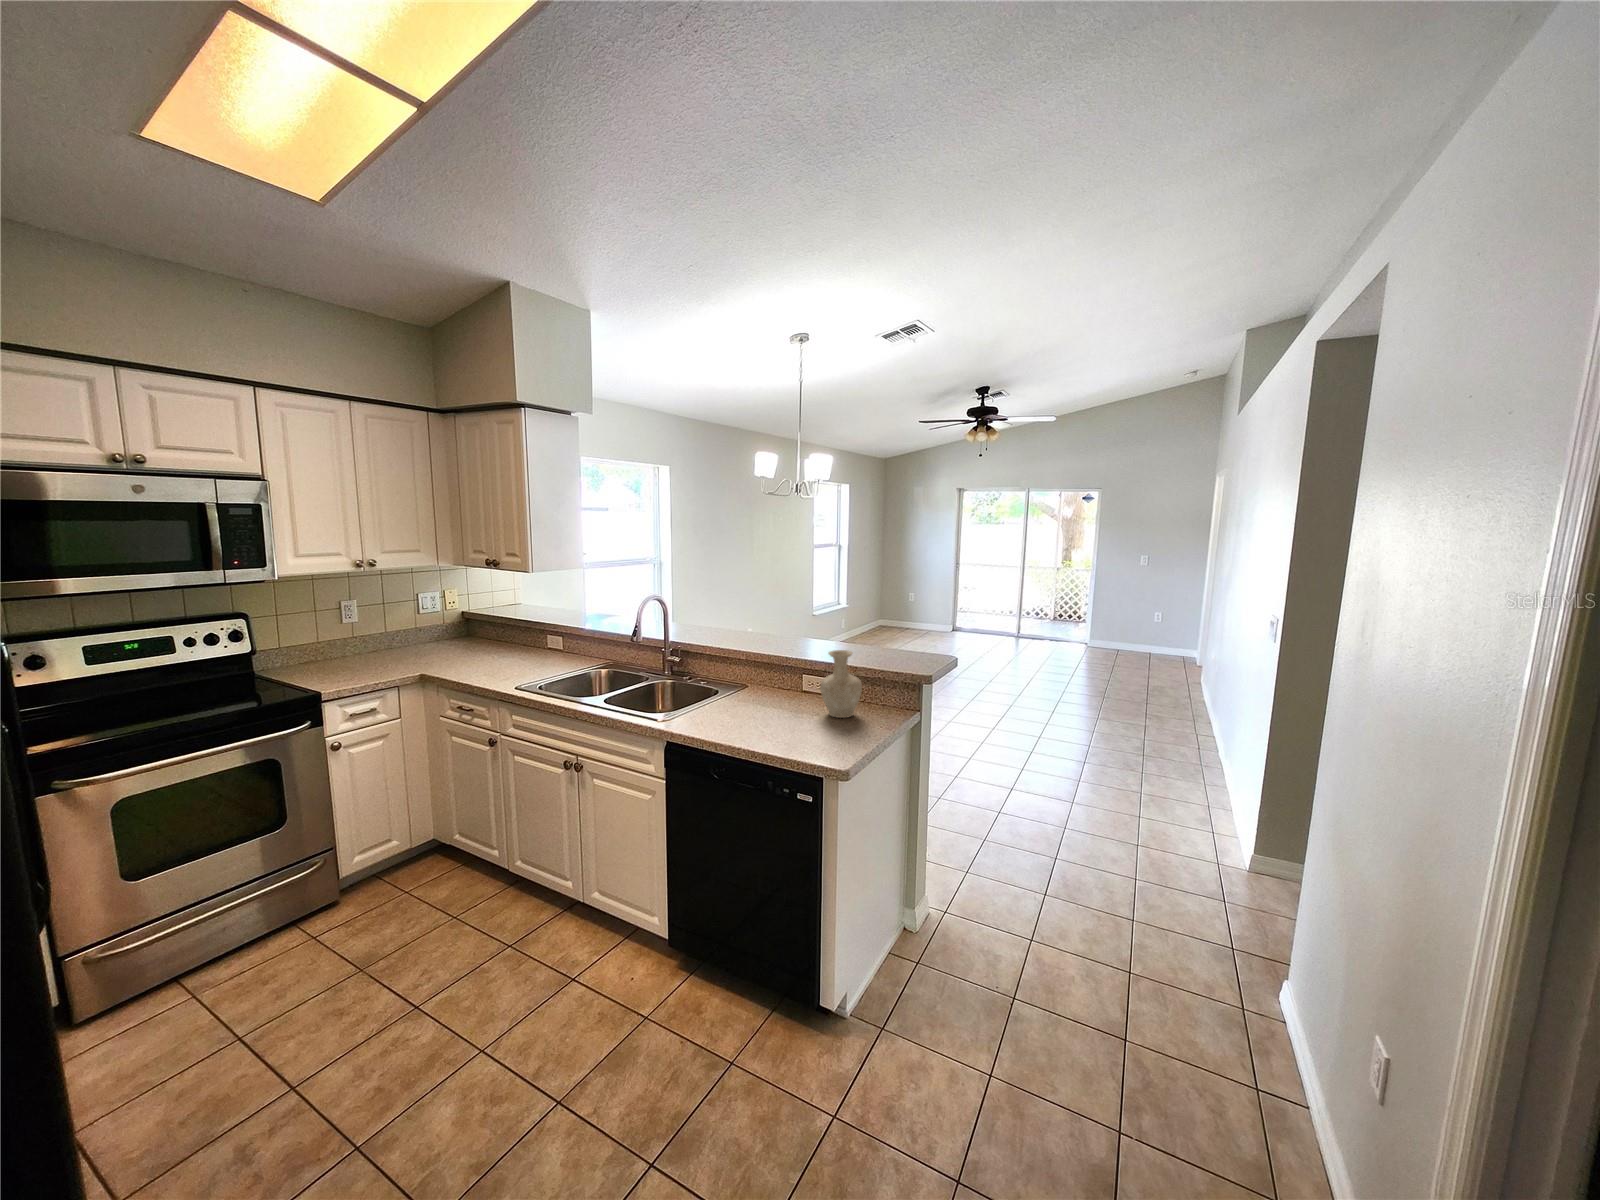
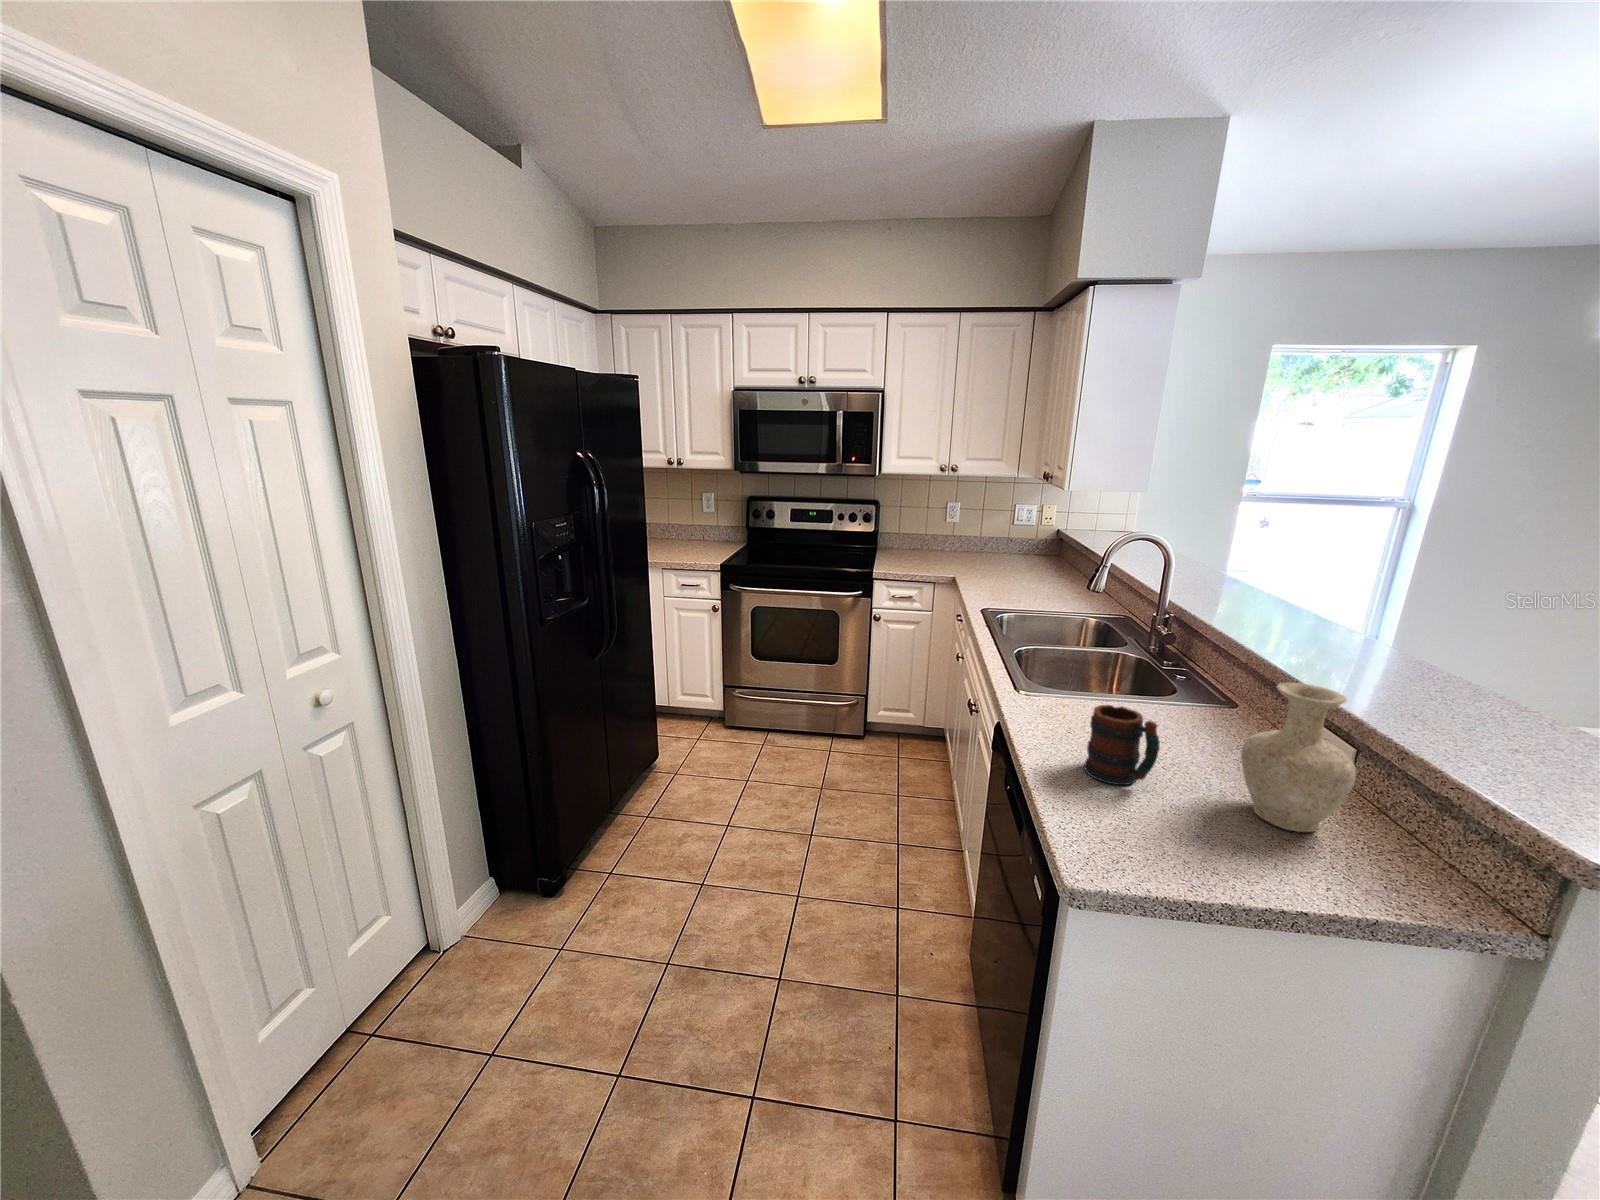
mug: none [768,690,808,735] -> present [1084,705,1160,785]

